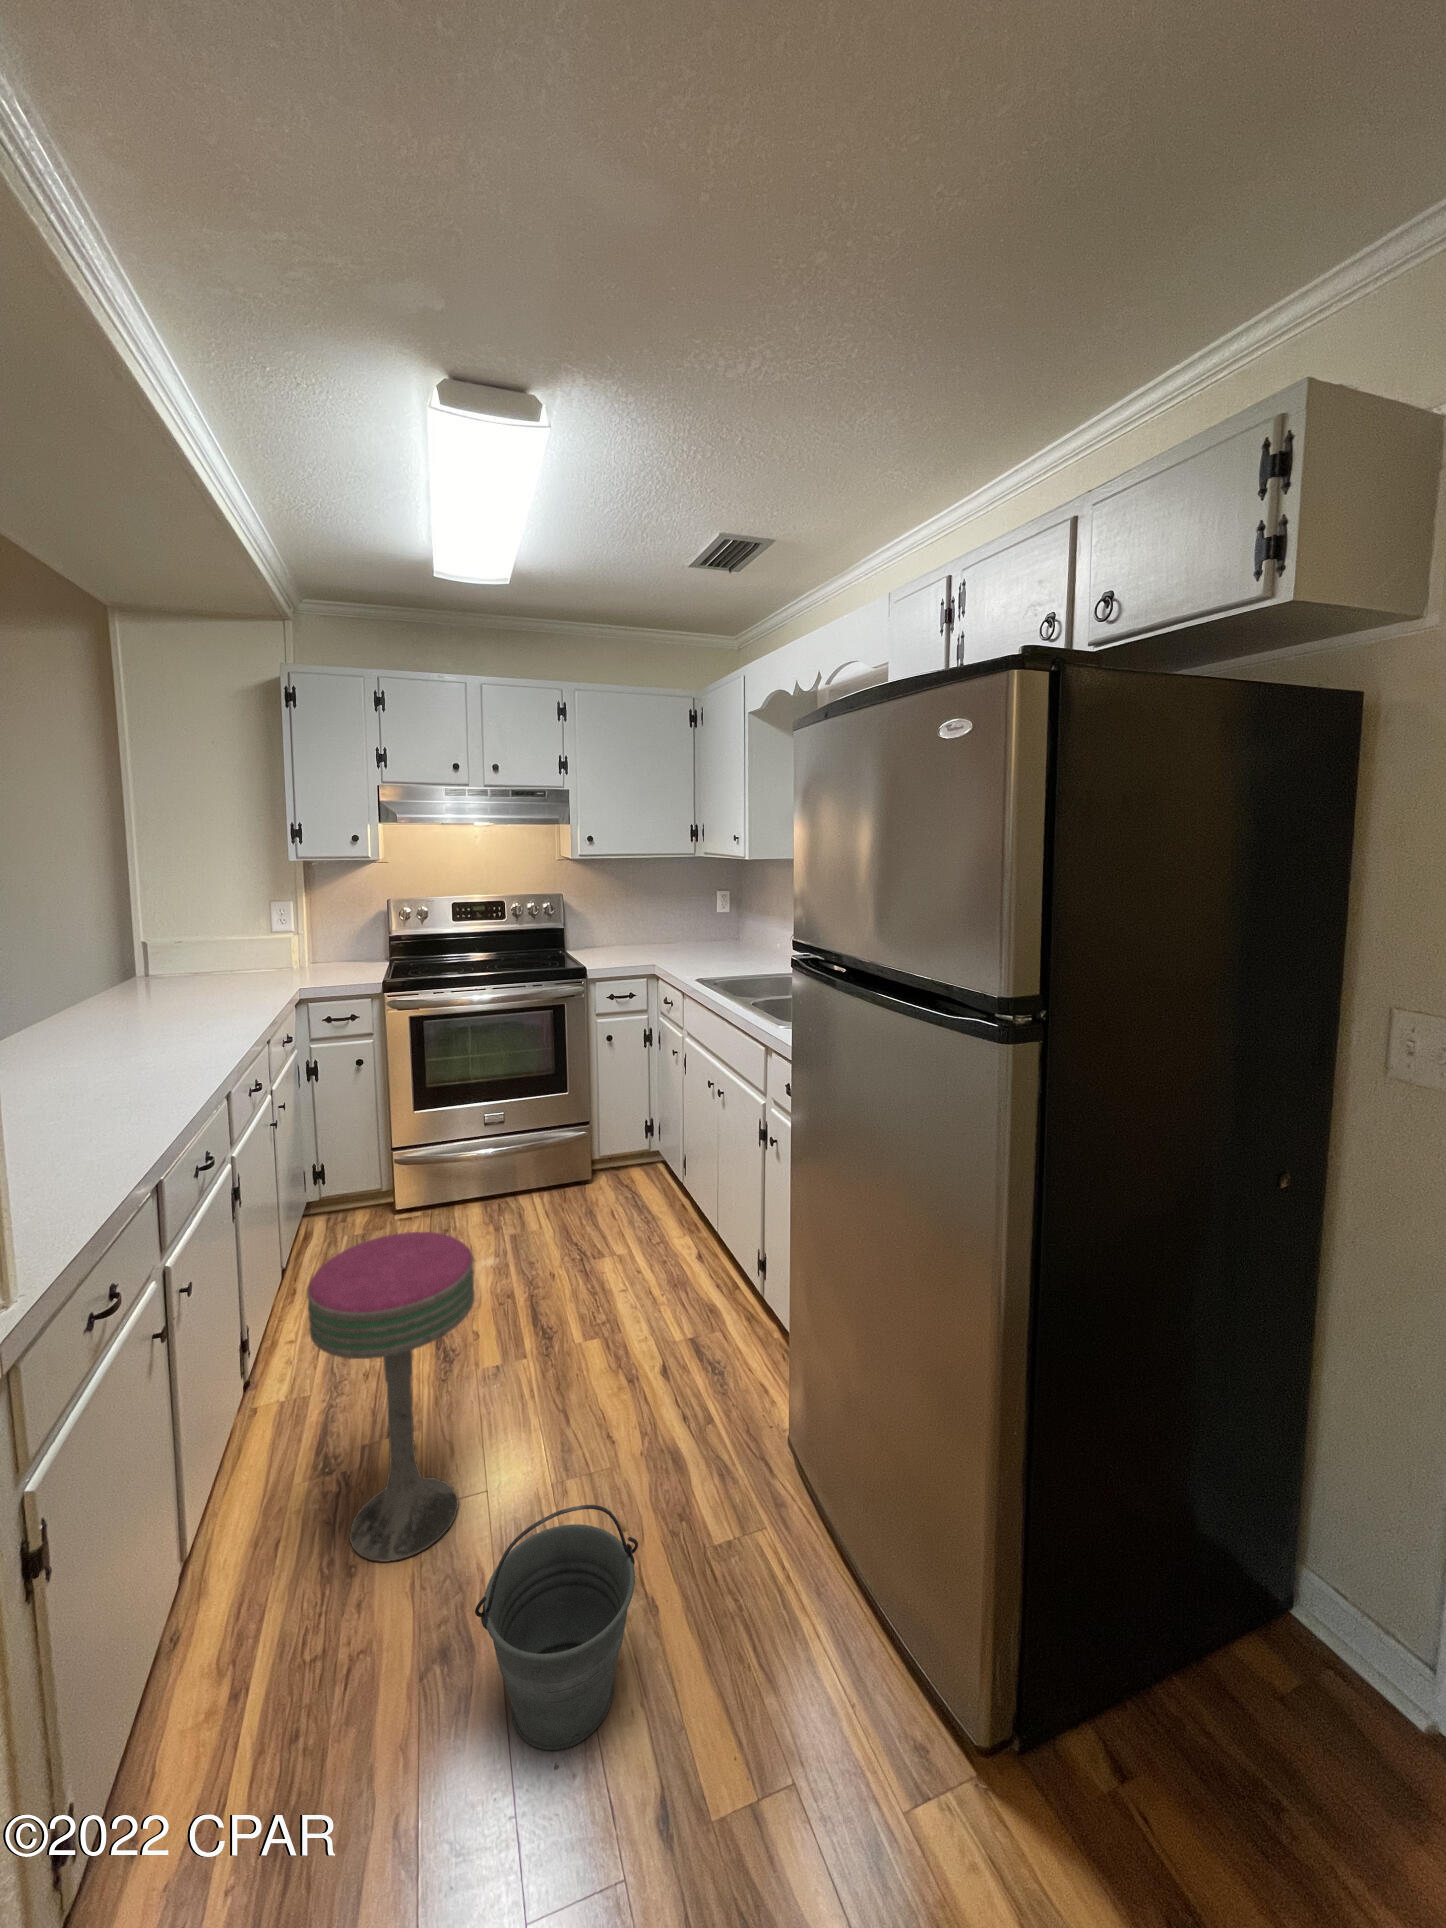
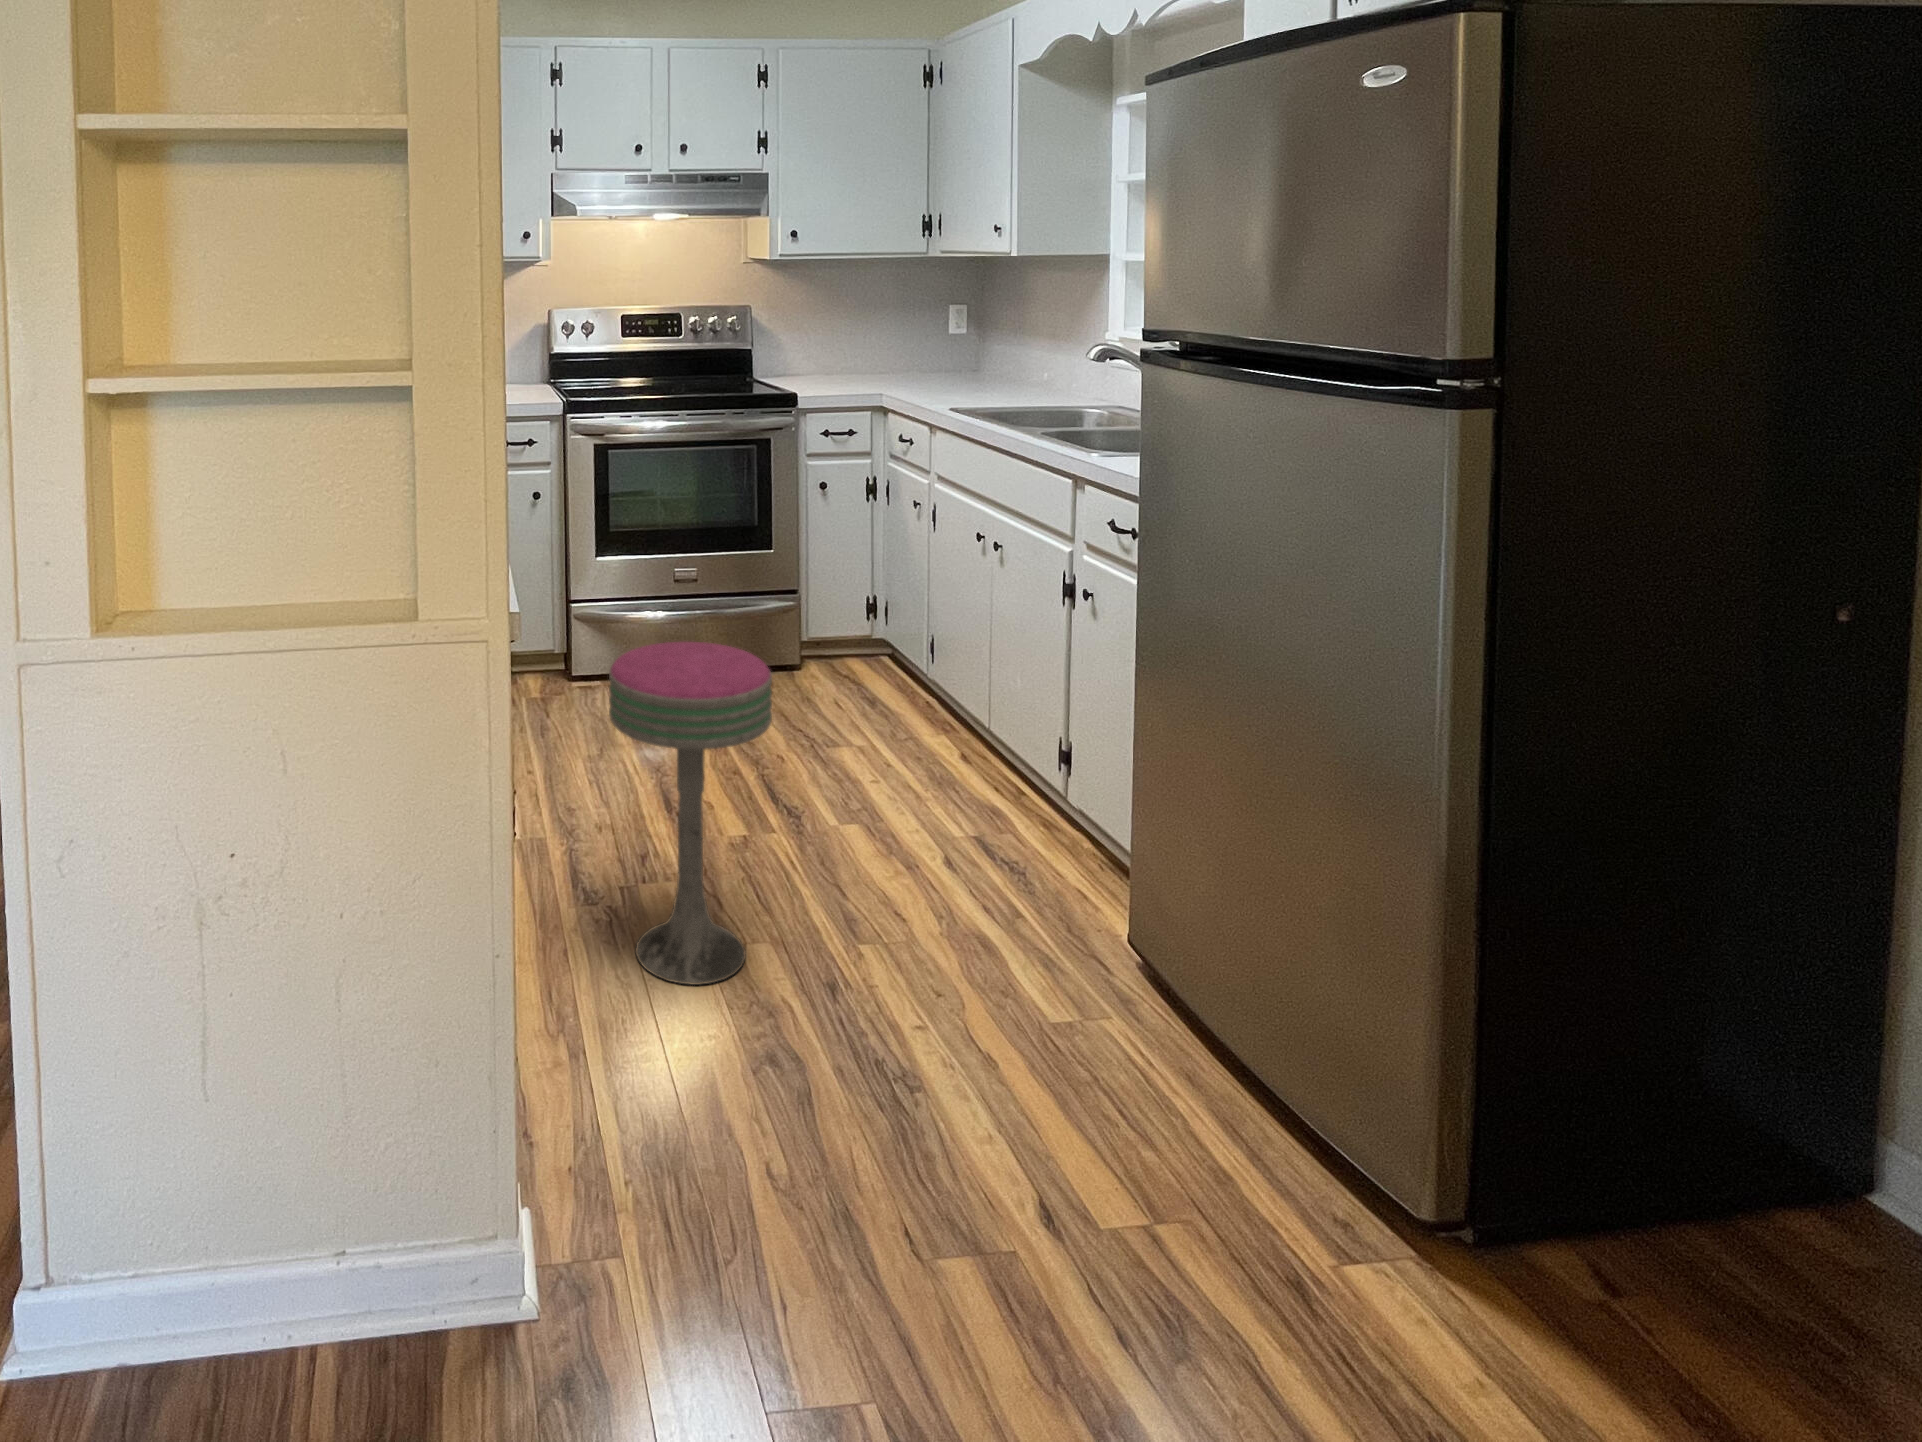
bucket: present [475,1505,638,1750] -> none [835,907,999,1157]

